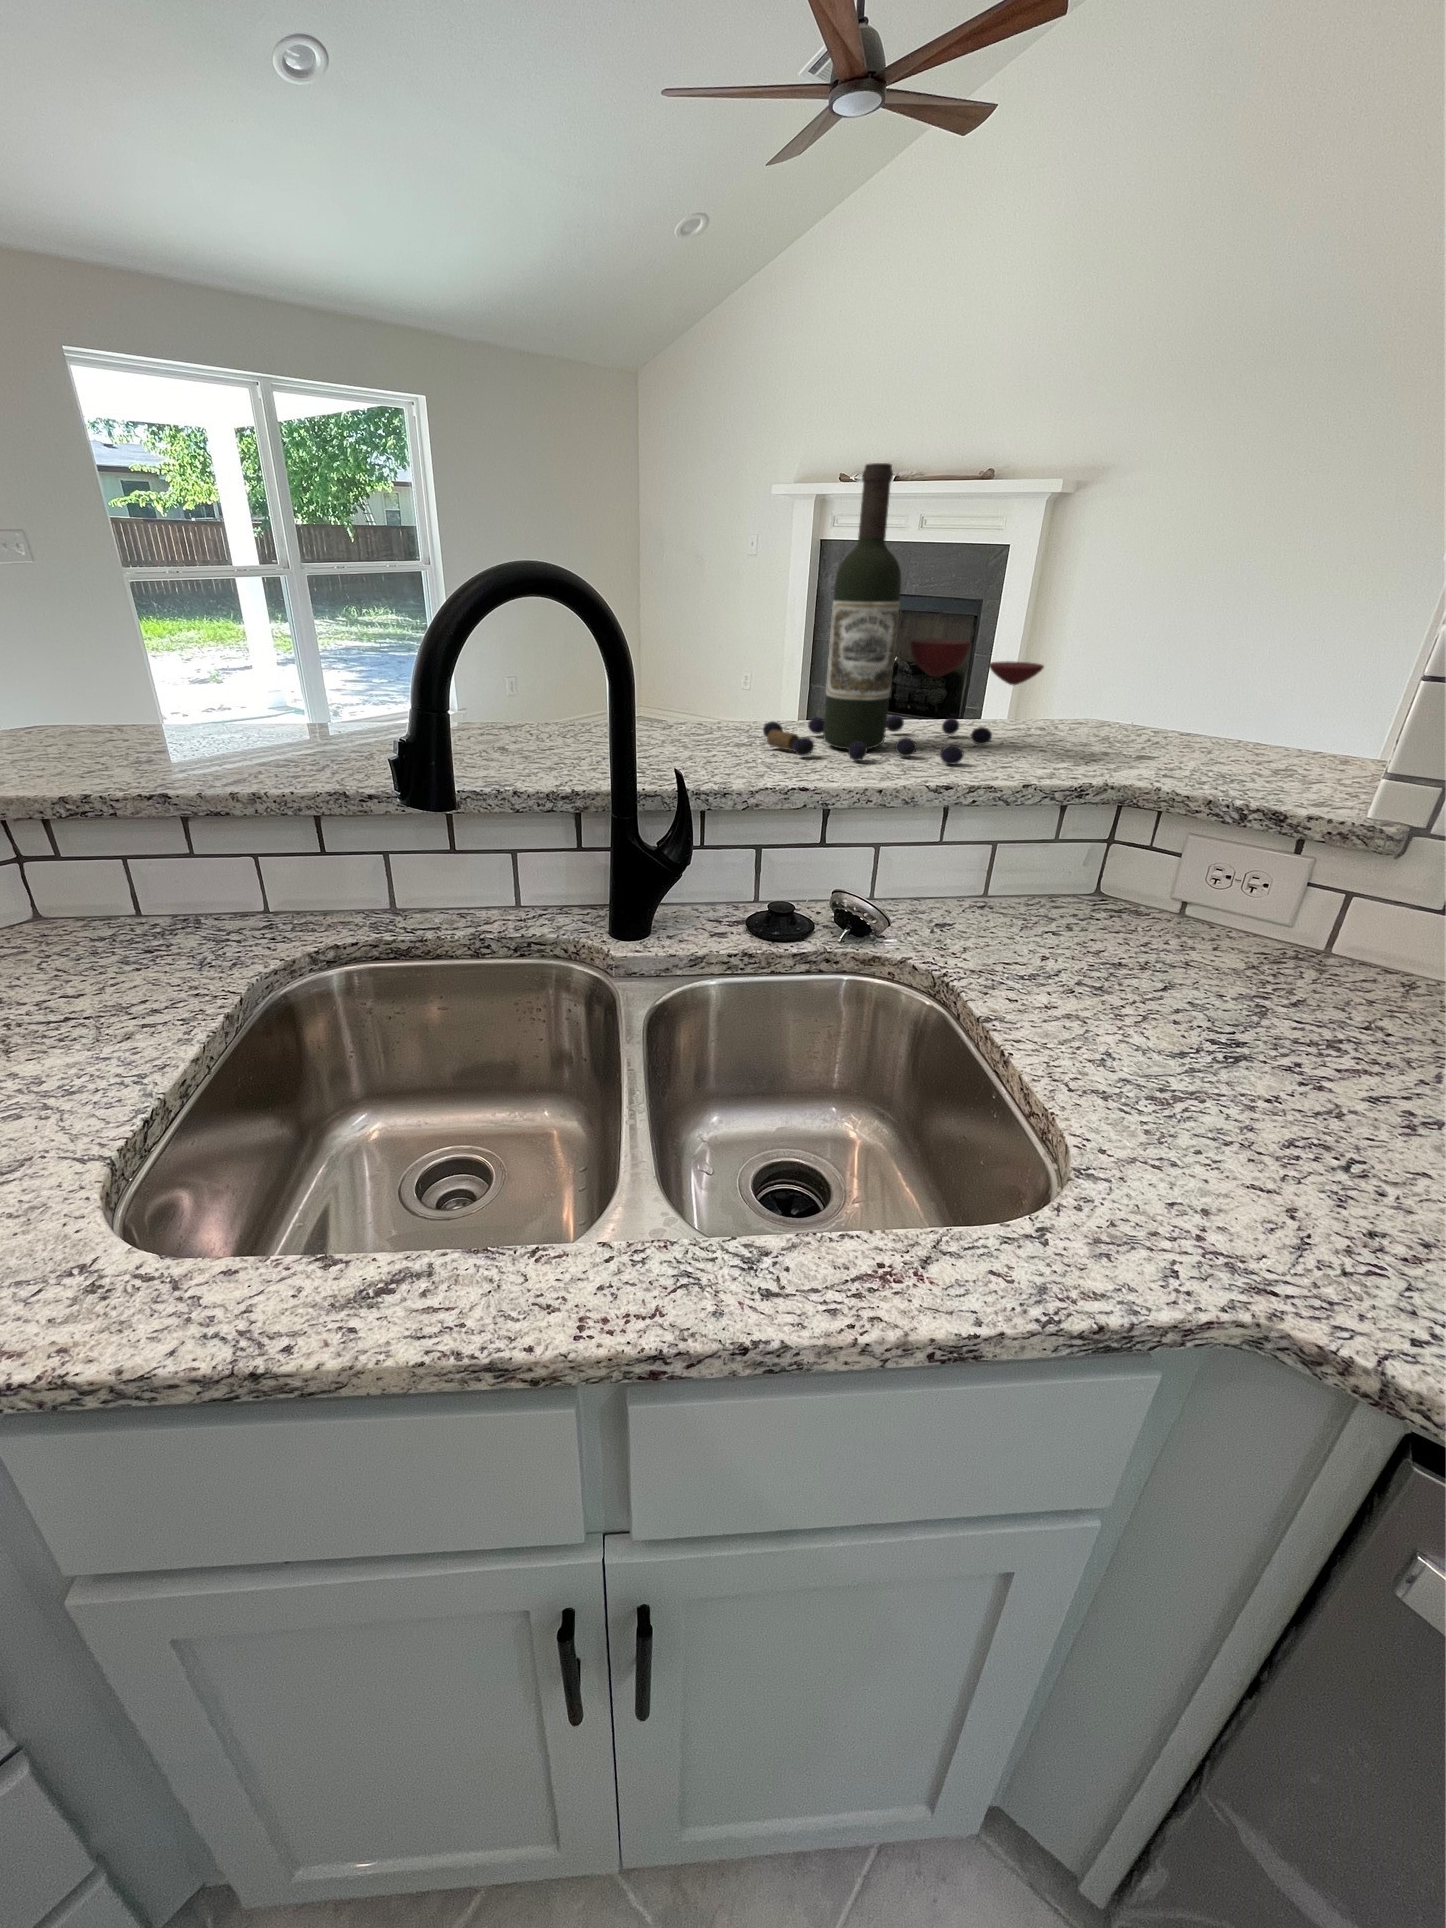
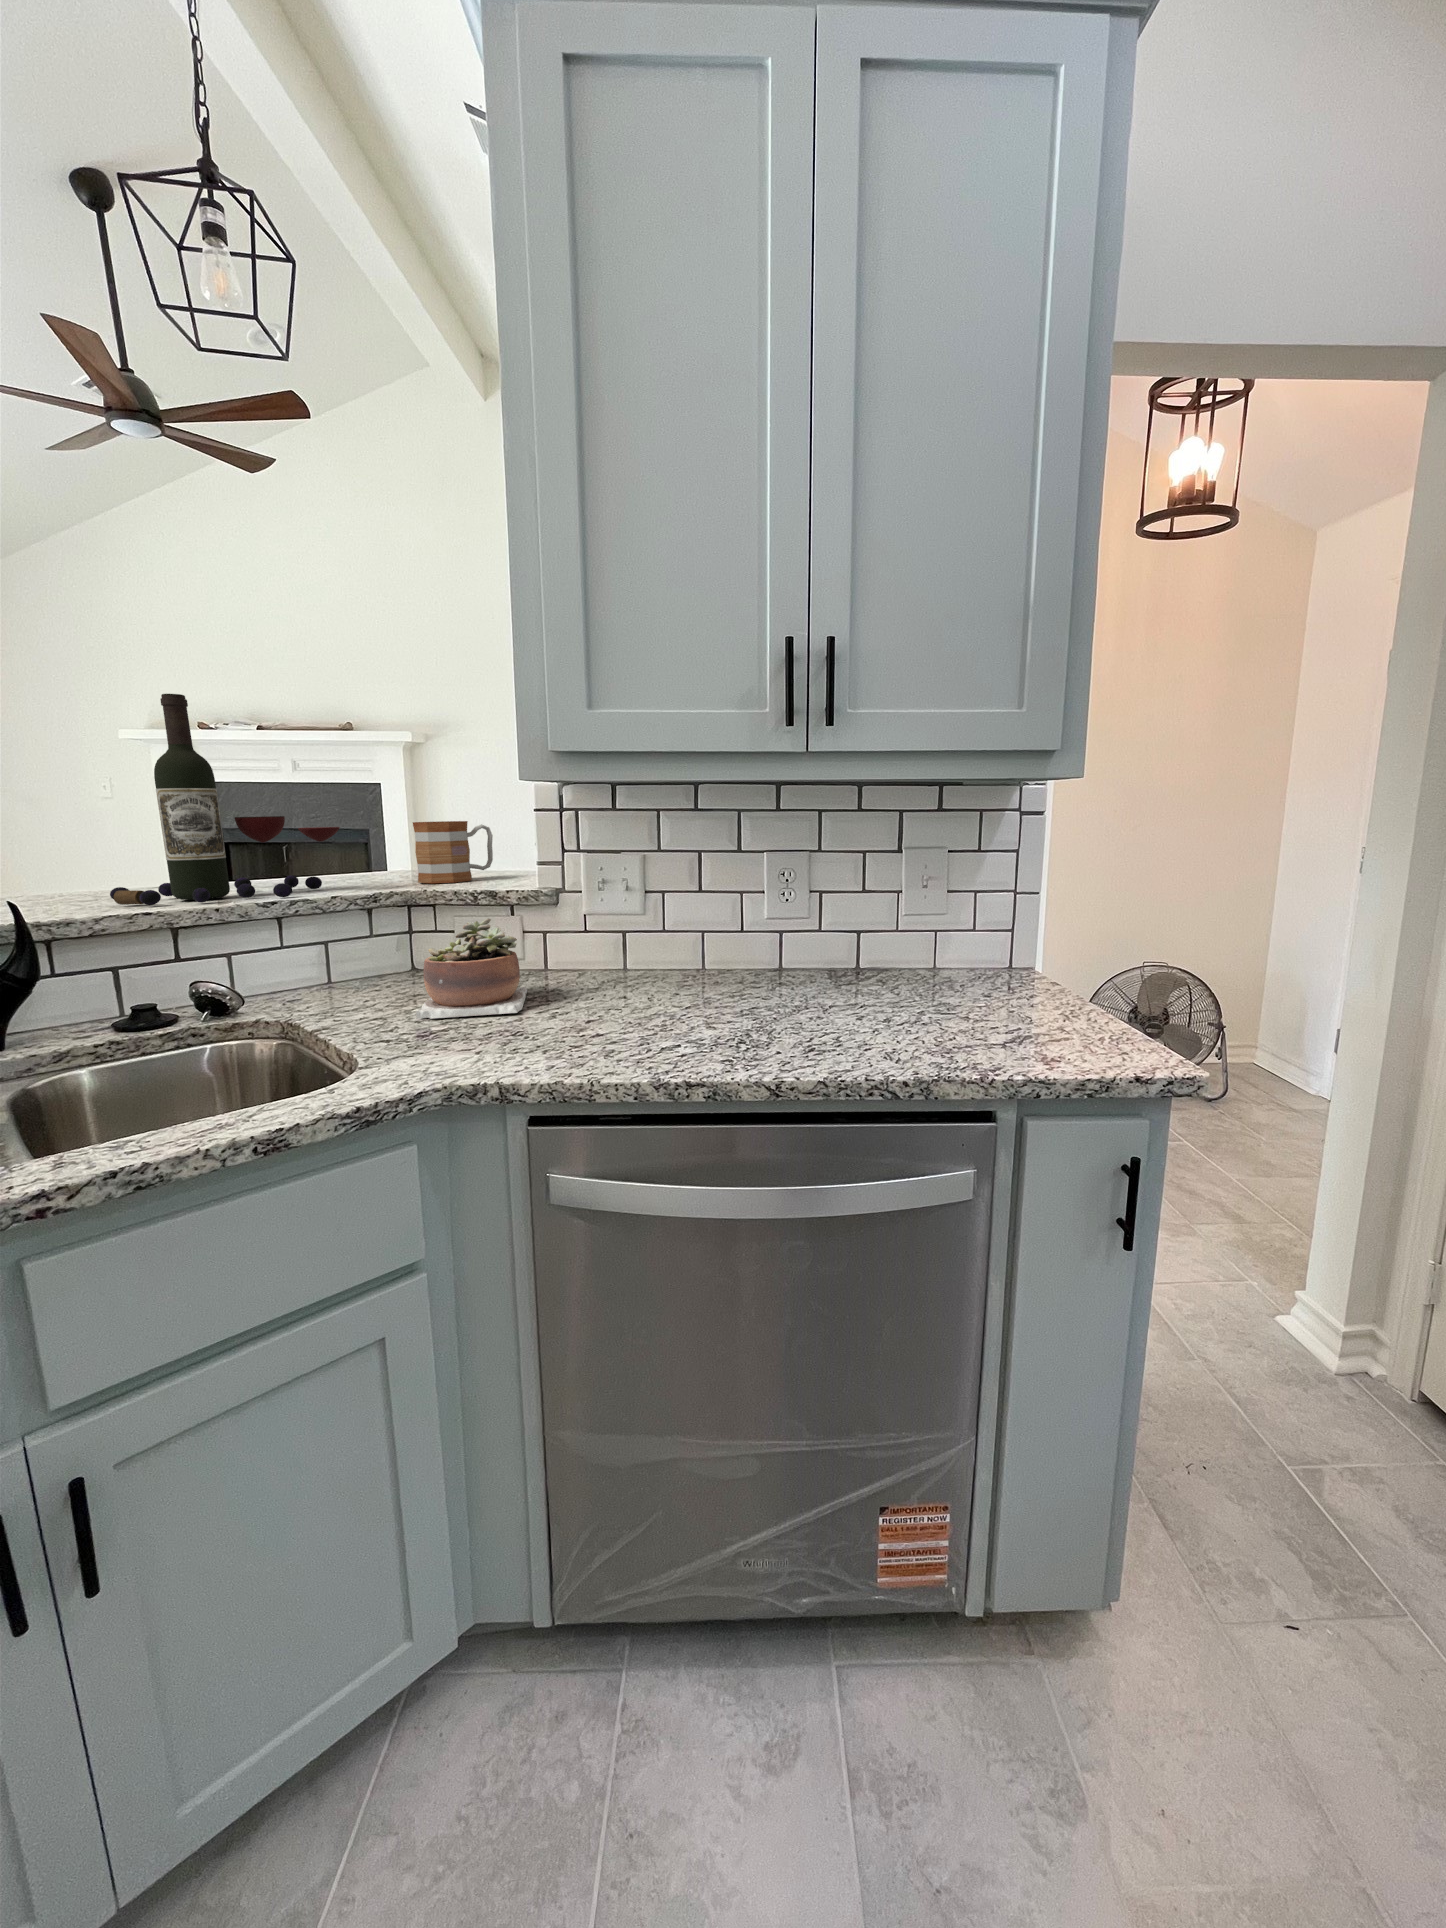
mug: none [1123,654,1266,761] -> present [413,821,493,883]
succulent plant: none [1135,885,1362,1090] -> present [416,918,527,1019]

